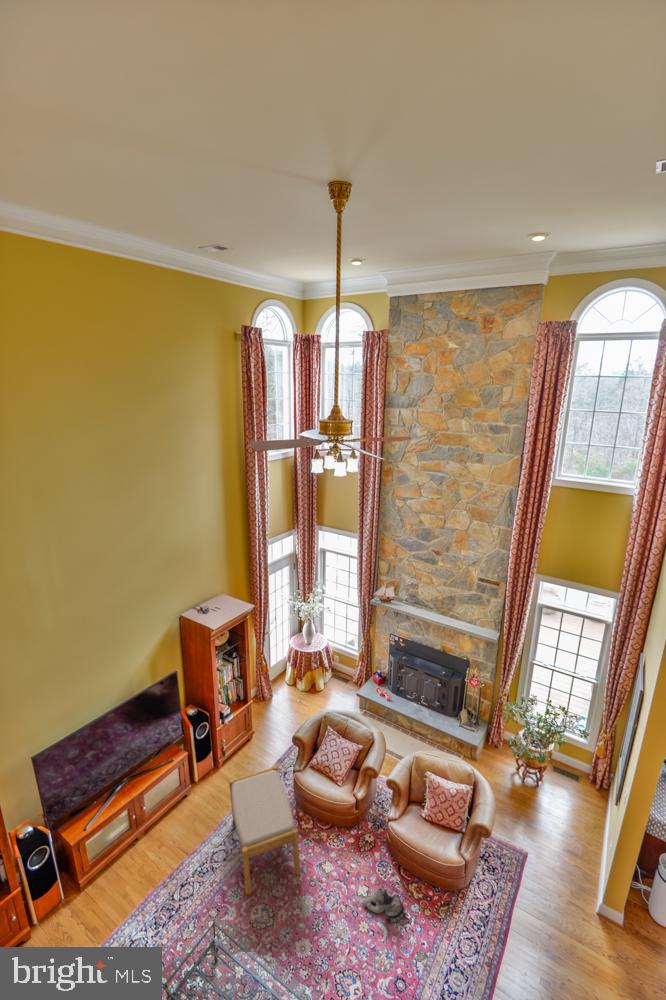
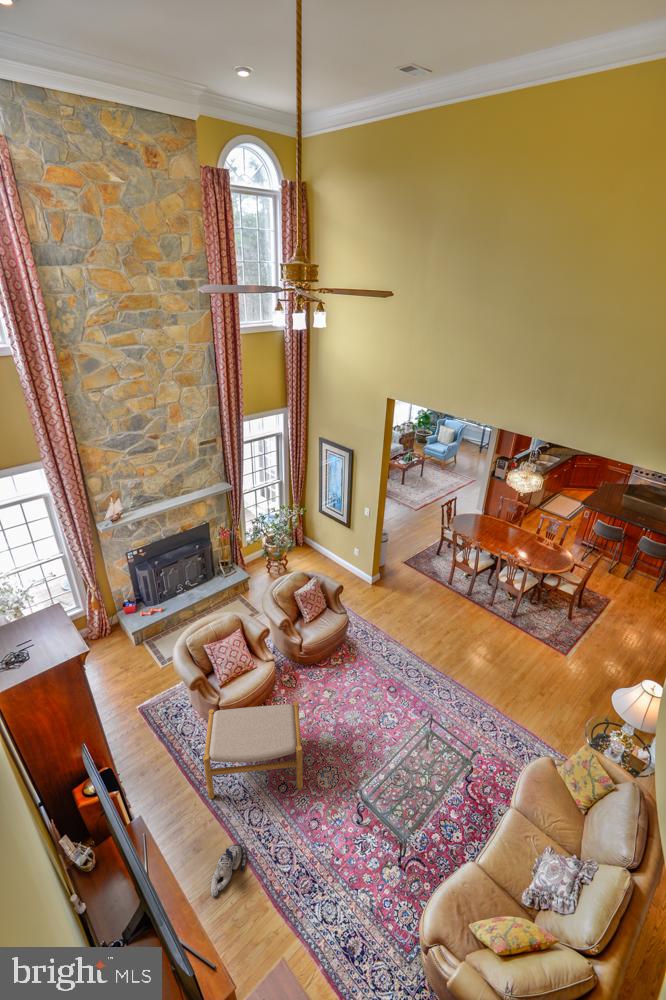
plush toy: present [362,888,405,923] -> present [211,844,246,896]

